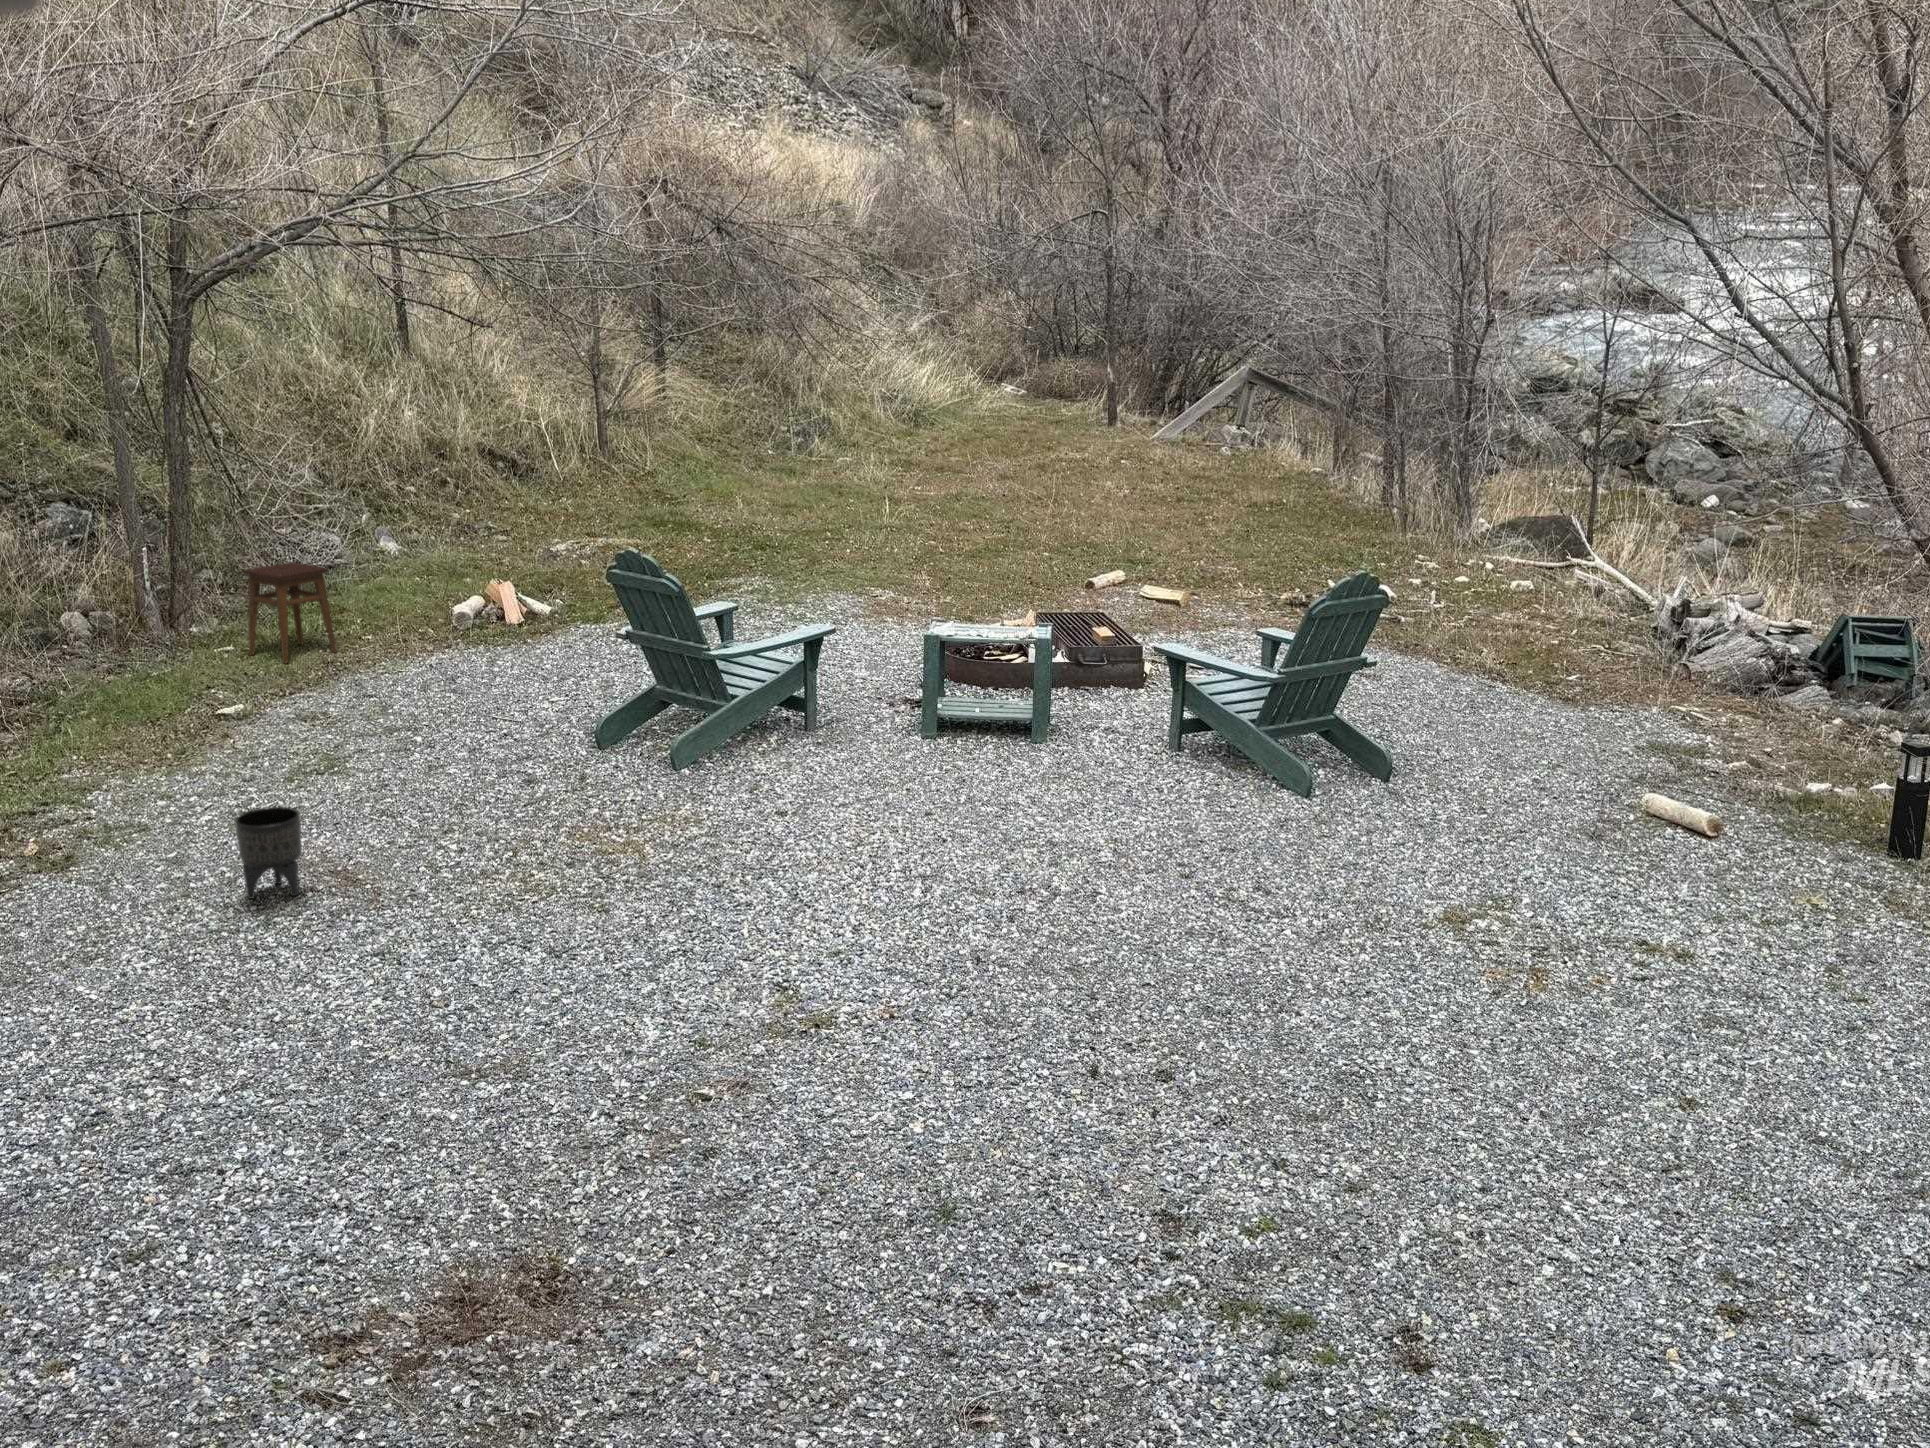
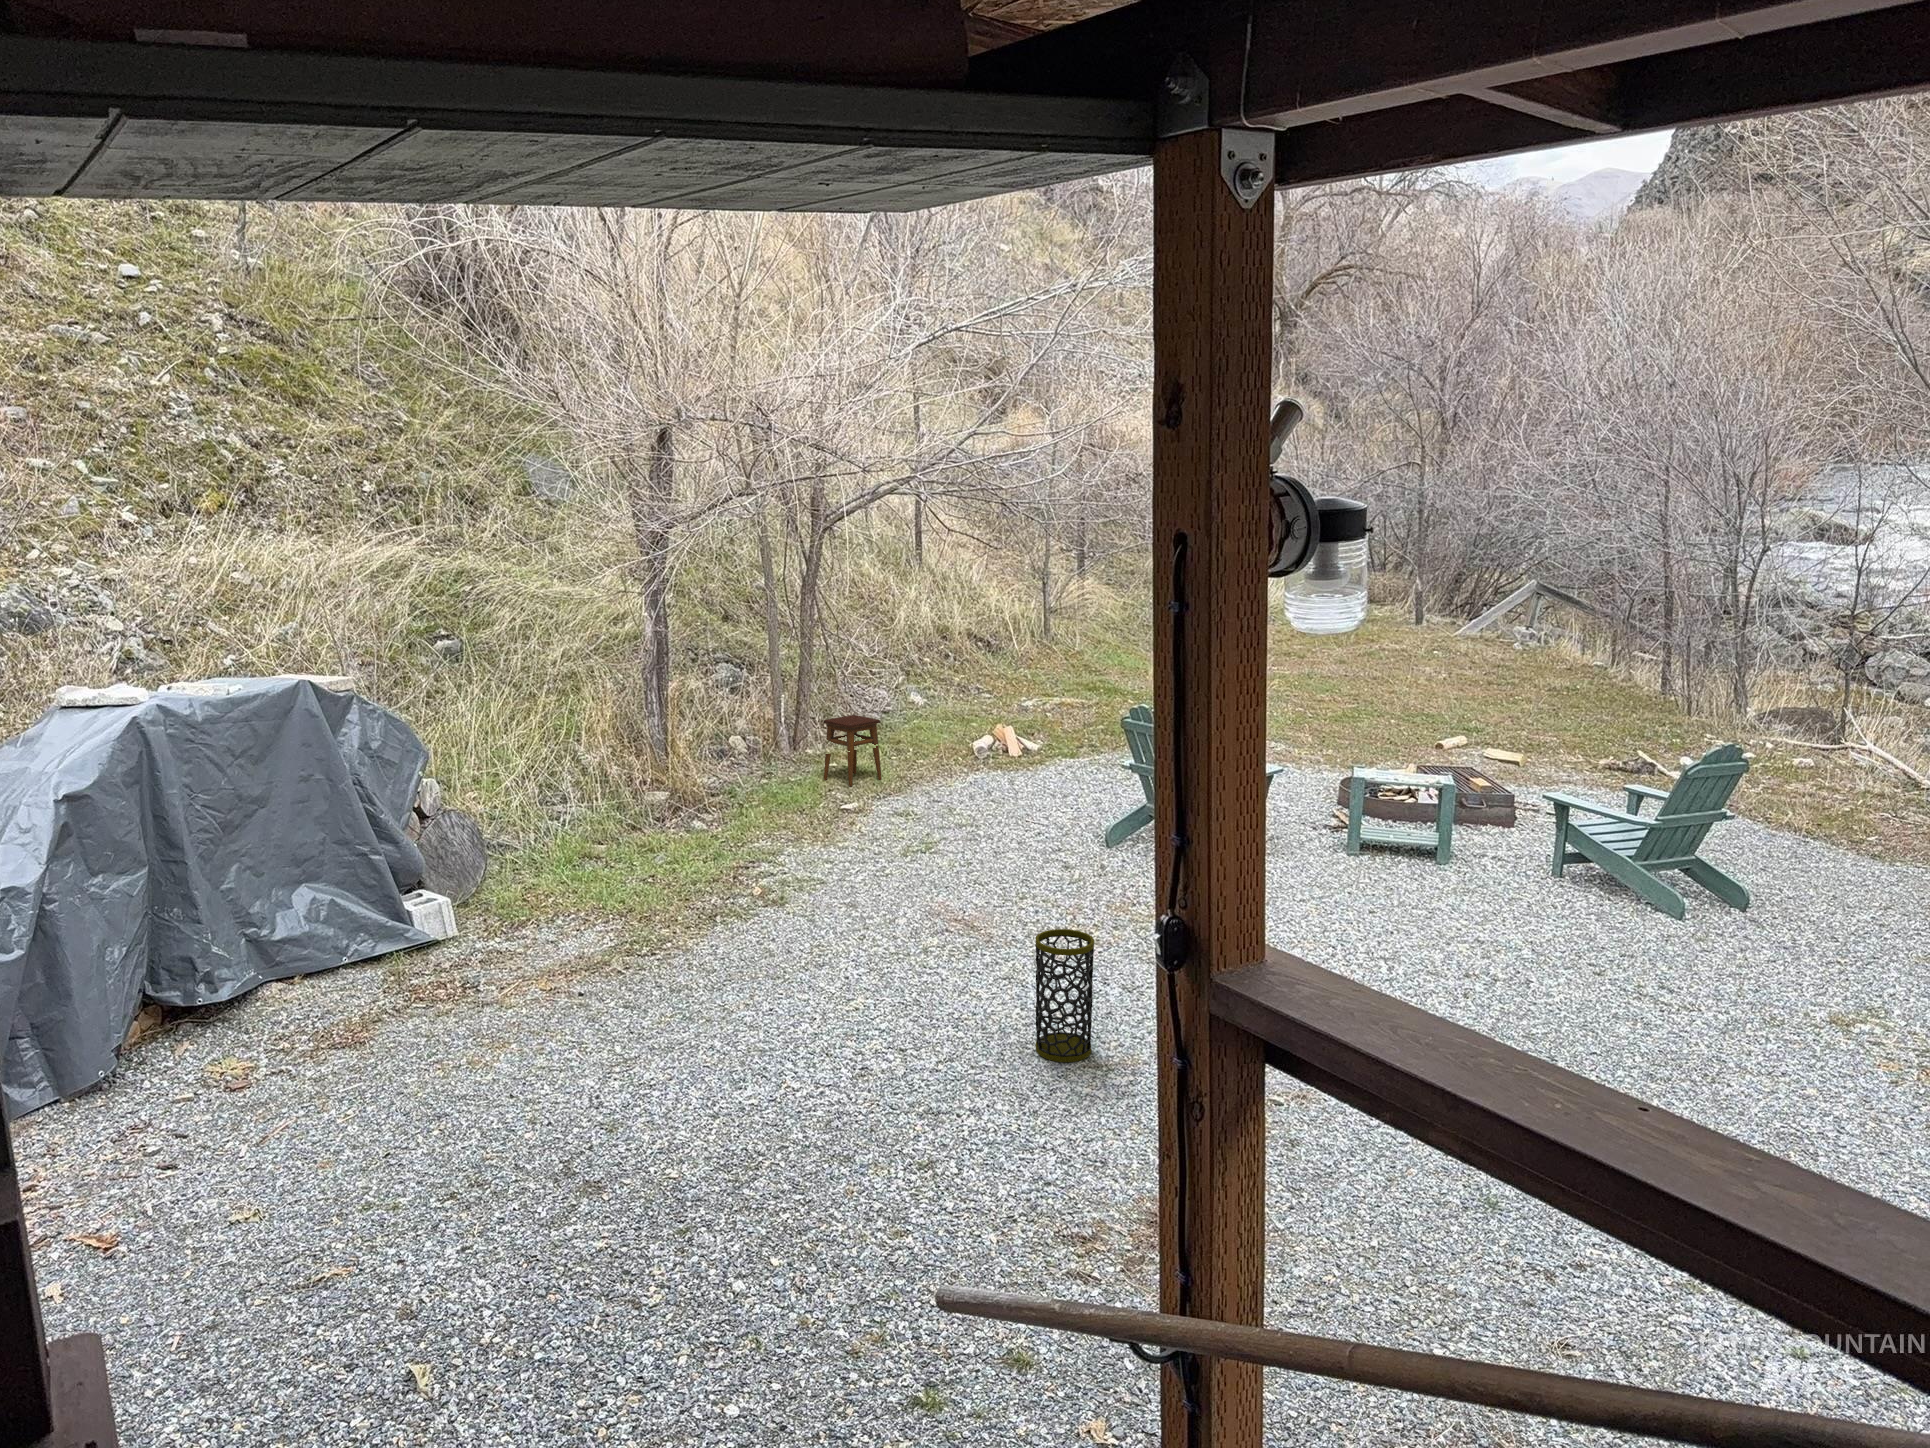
planter: present [235,807,302,899] -> none [890,883,931,946]
trash can: none [383,869,481,1059] -> present [1036,929,1094,1062]

